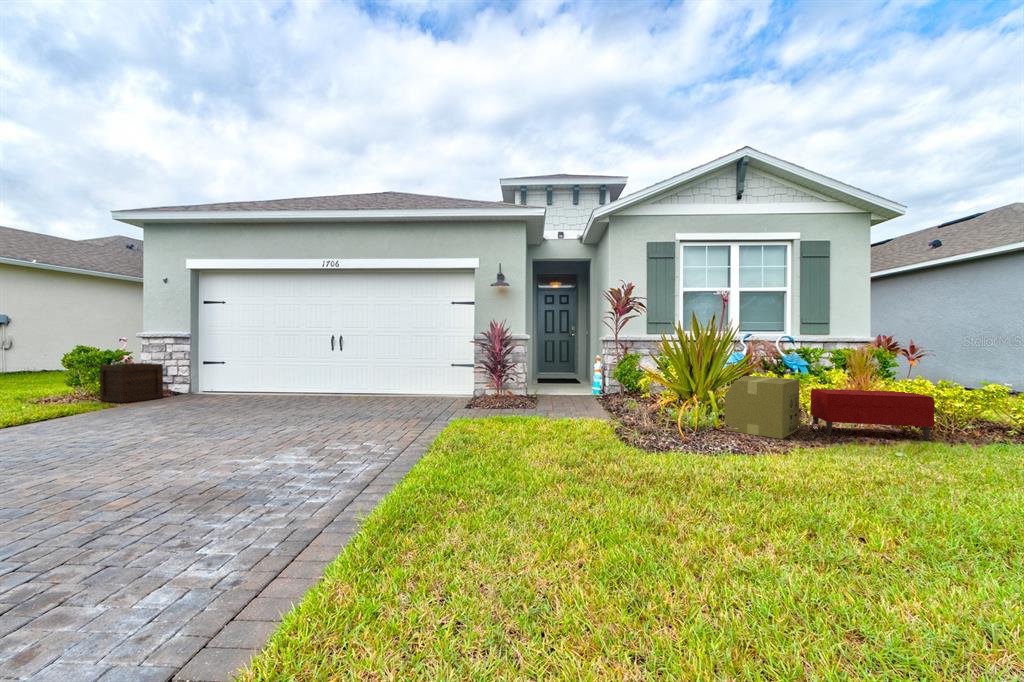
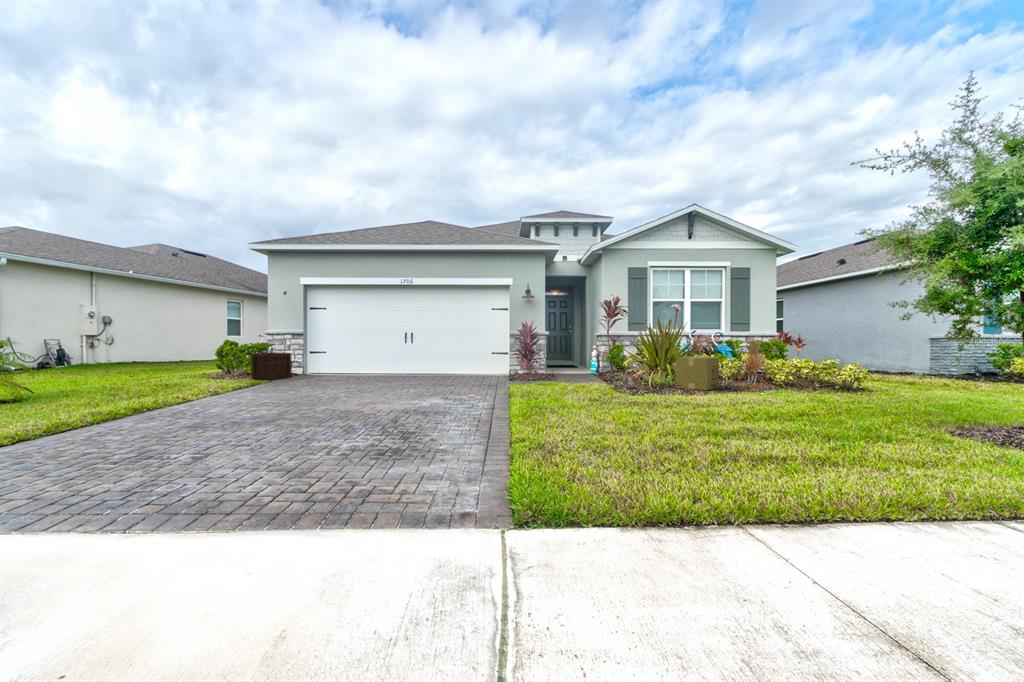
bench: present [810,389,935,440] -> none [726,363,789,390]

